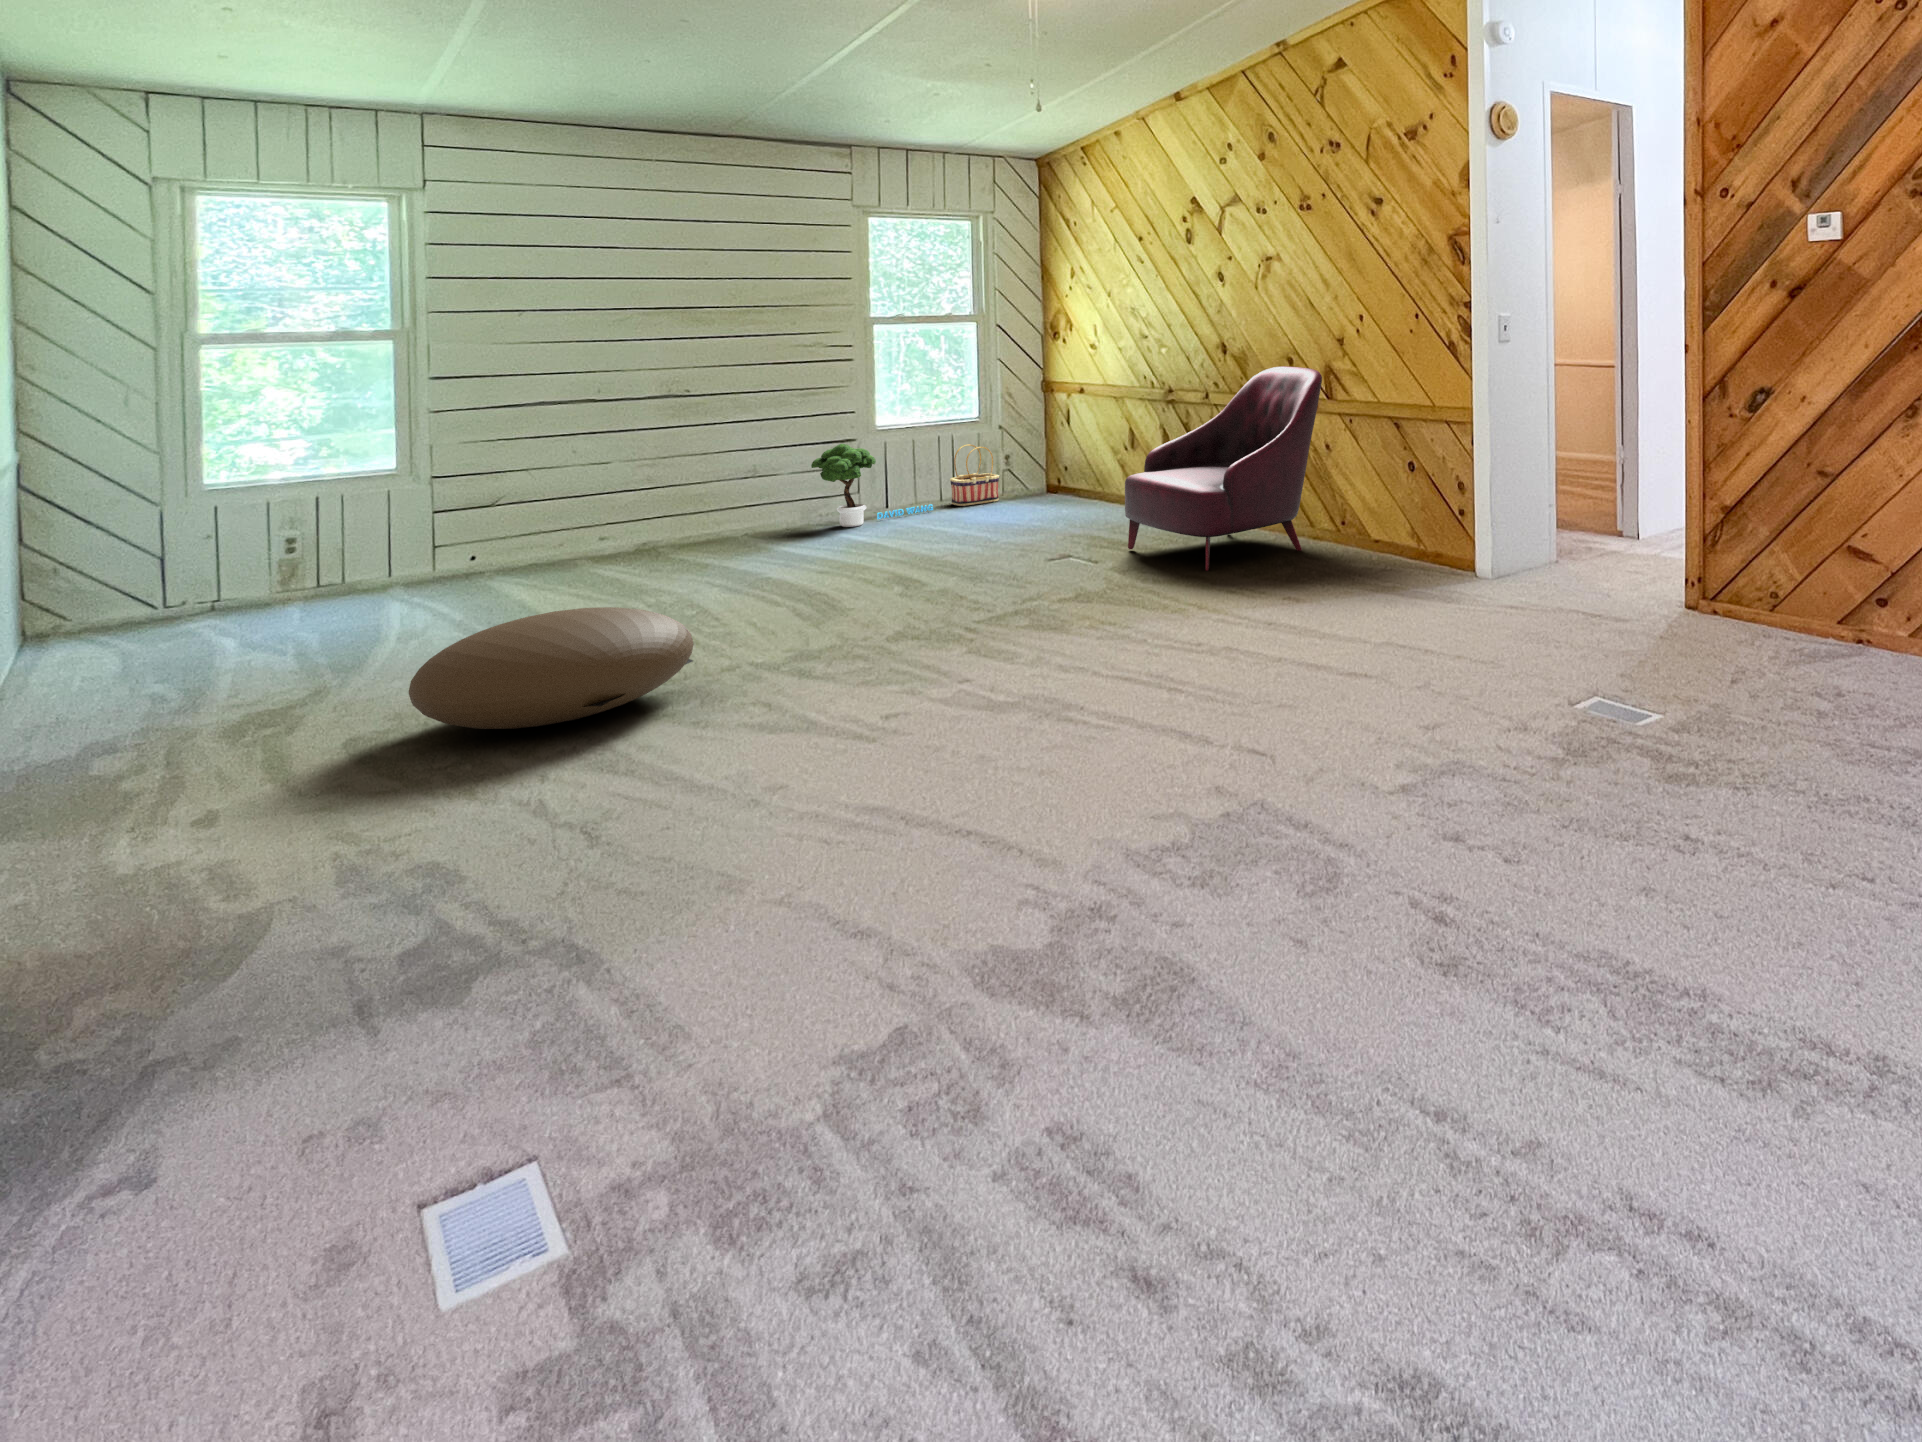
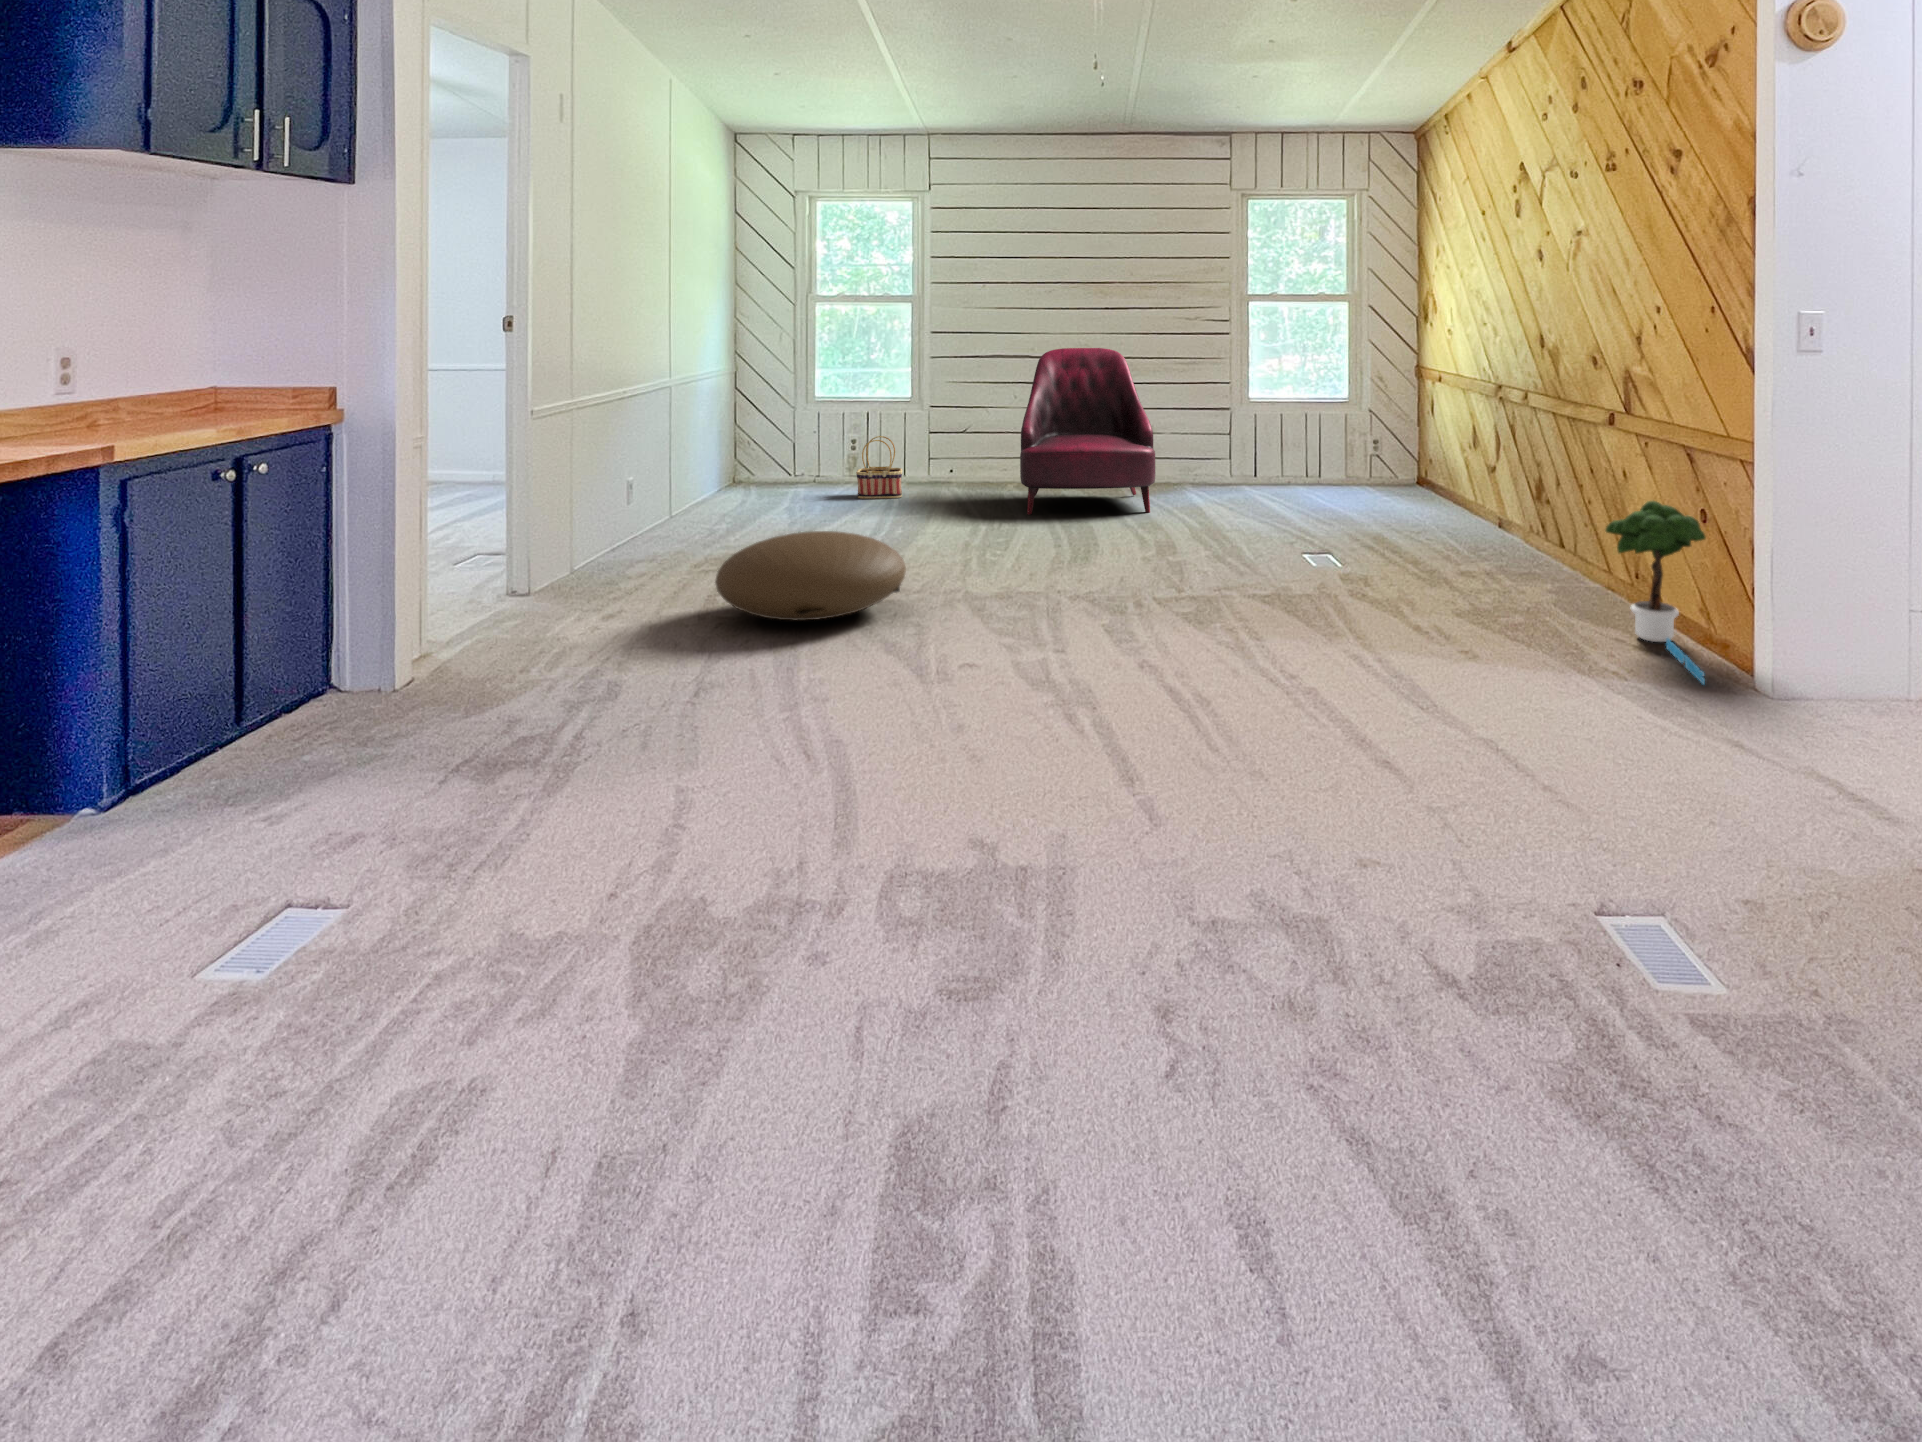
armchair: present [1125,366,1322,571] -> present [1020,348,1155,515]
potted tree: present [811,444,933,527] -> present [1605,501,1706,684]
basket: present [950,444,999,506] -> present [856,436,902,499]

